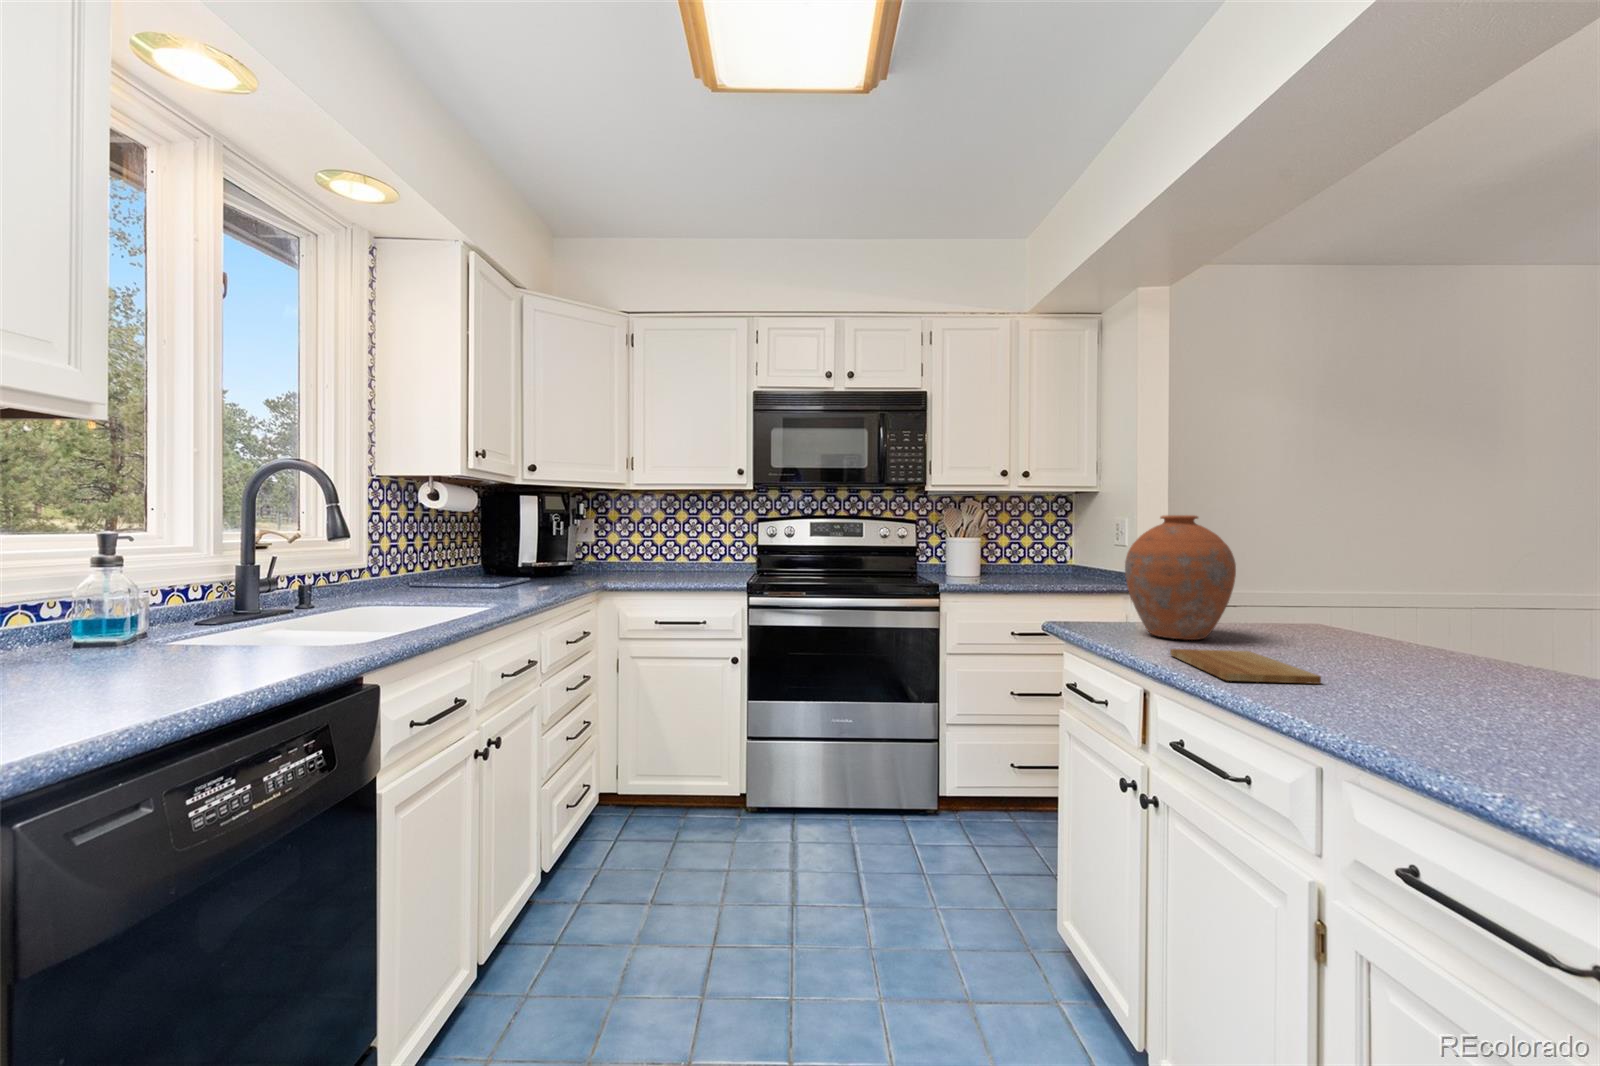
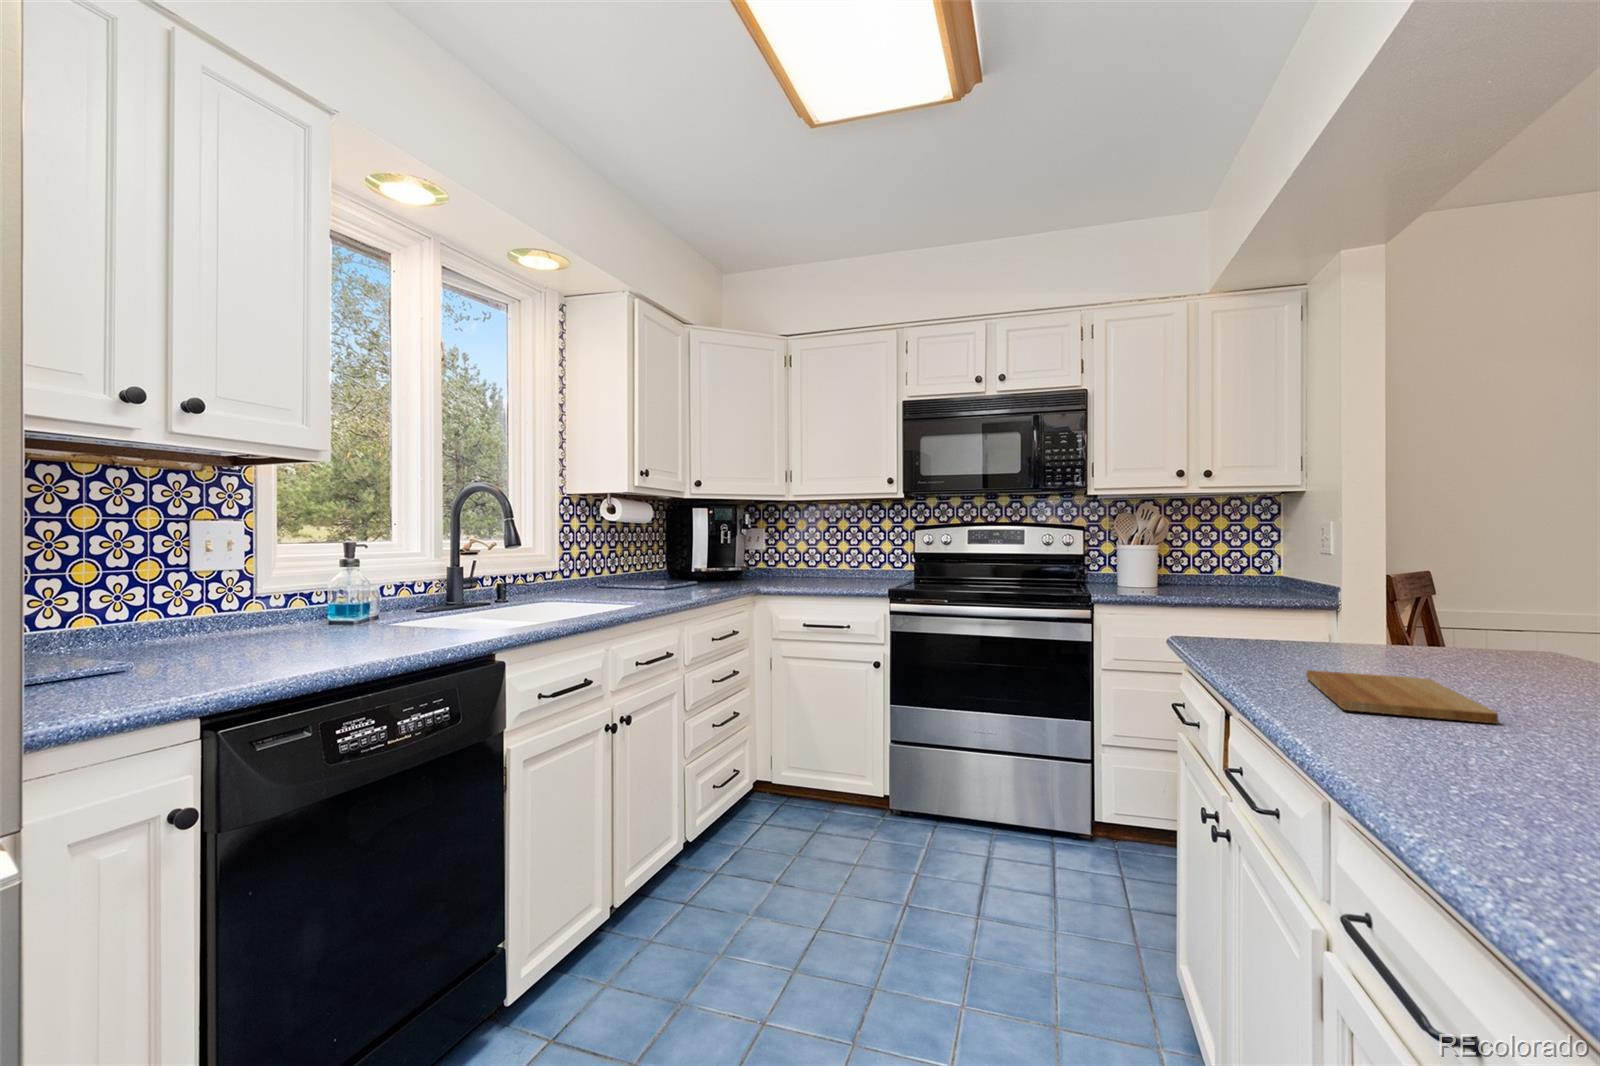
vase: present [1125,515,1236,640] -> none [1276,503,1435,663]

